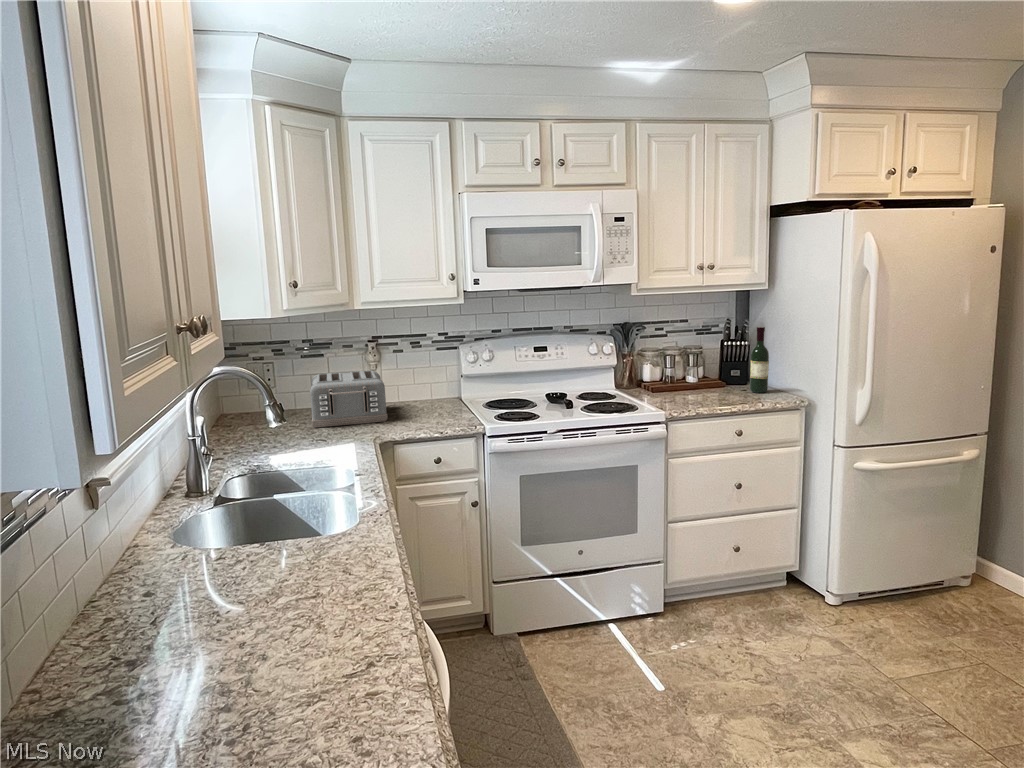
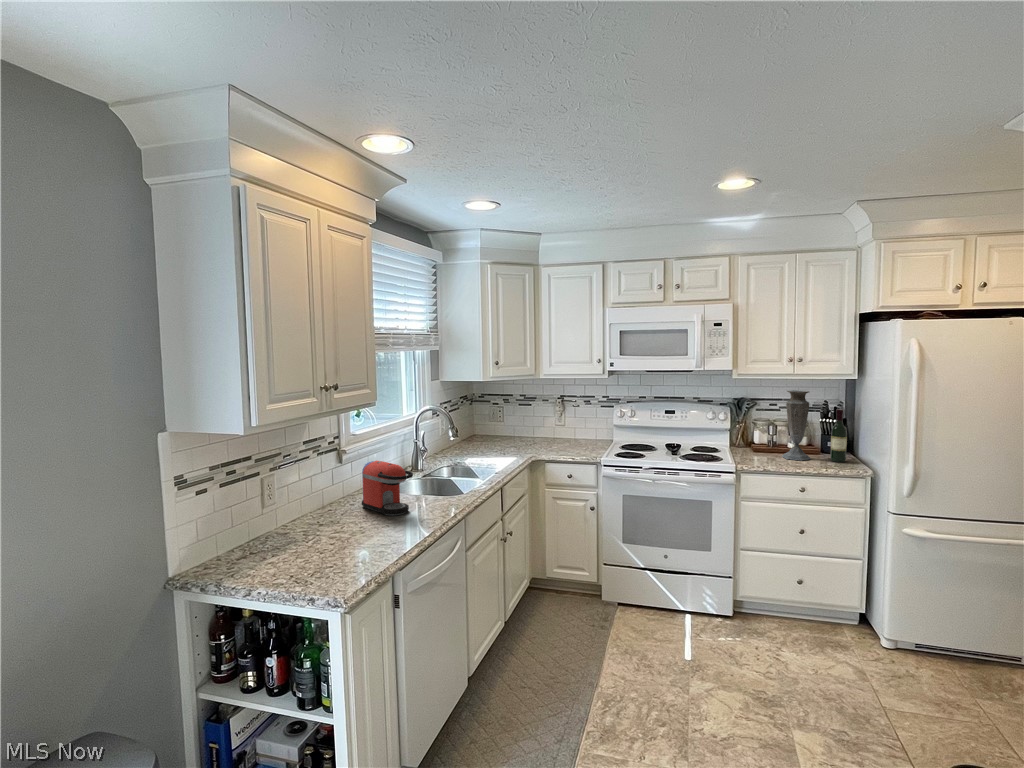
vase: none [694,306,729,396] -> present [782,390,811,461]
toaster: present [310,370,388,427] -> none [509,416,561,449]
coffee maker: none [134,509,294,640] -> present [362,461,413,516]

